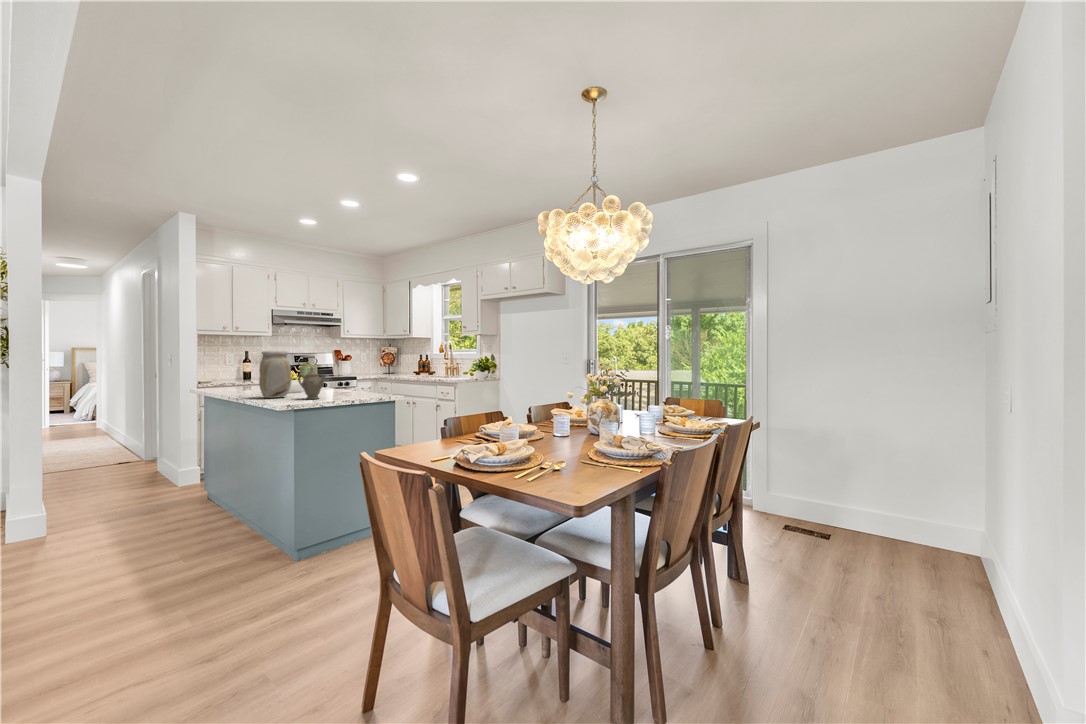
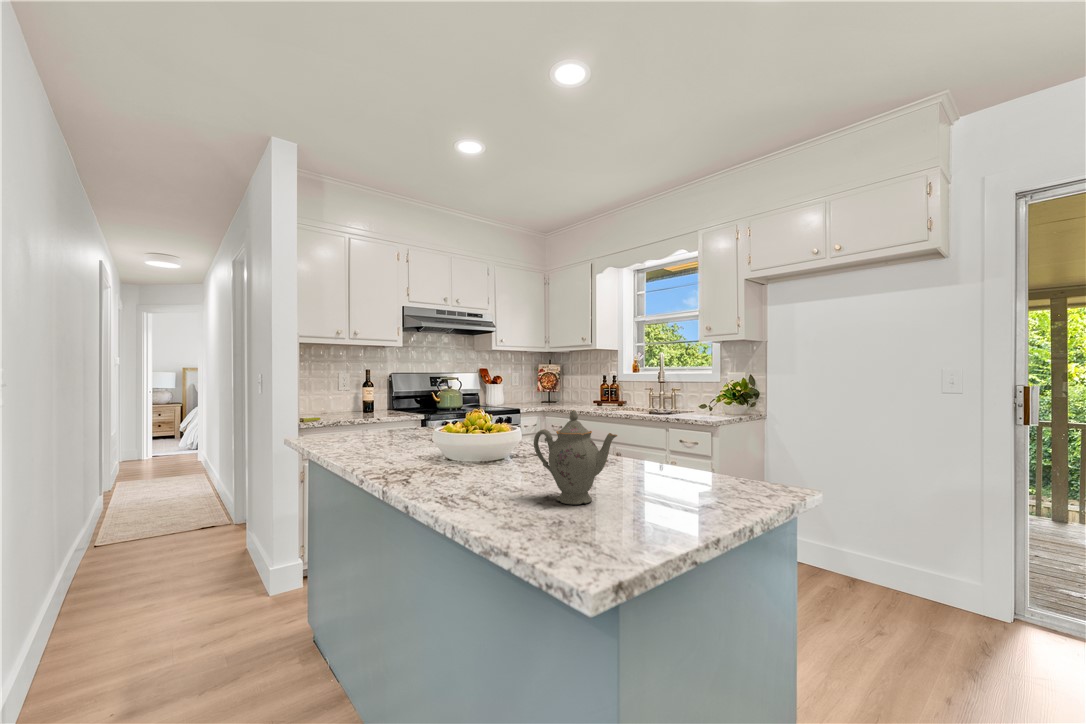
vase: present [259,351,292,398] -> none [432,366,506,491]

